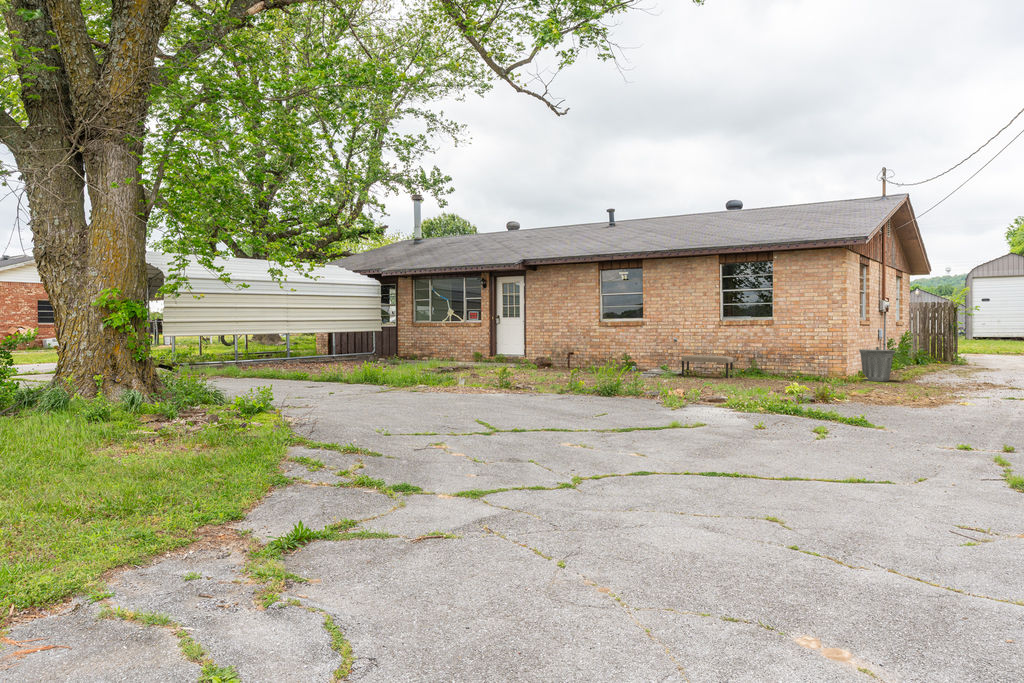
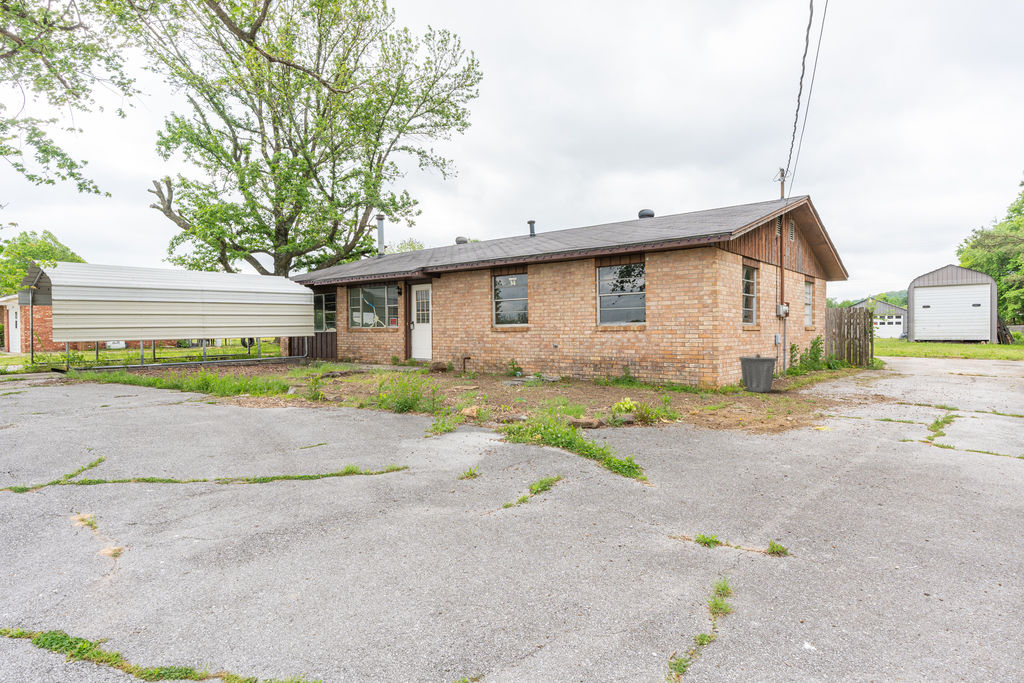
bench: present [681,355,733,378] -> none [555,362,606,387]

